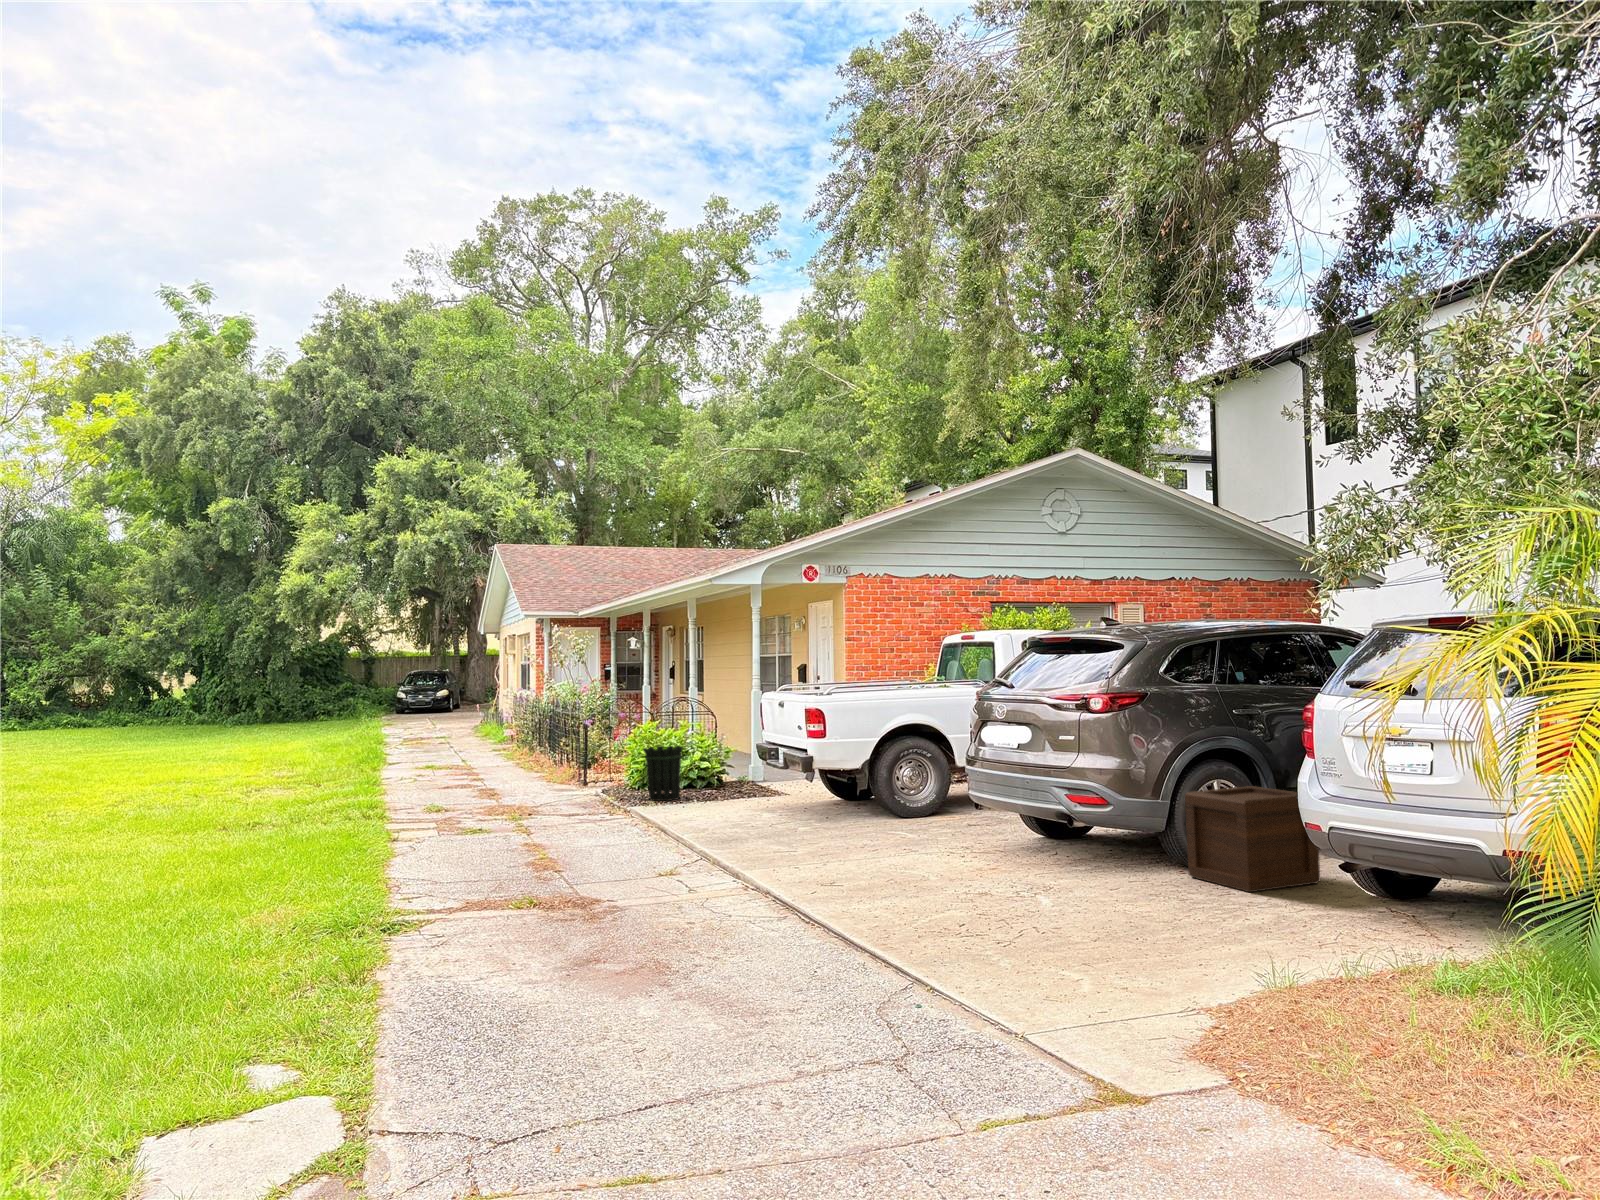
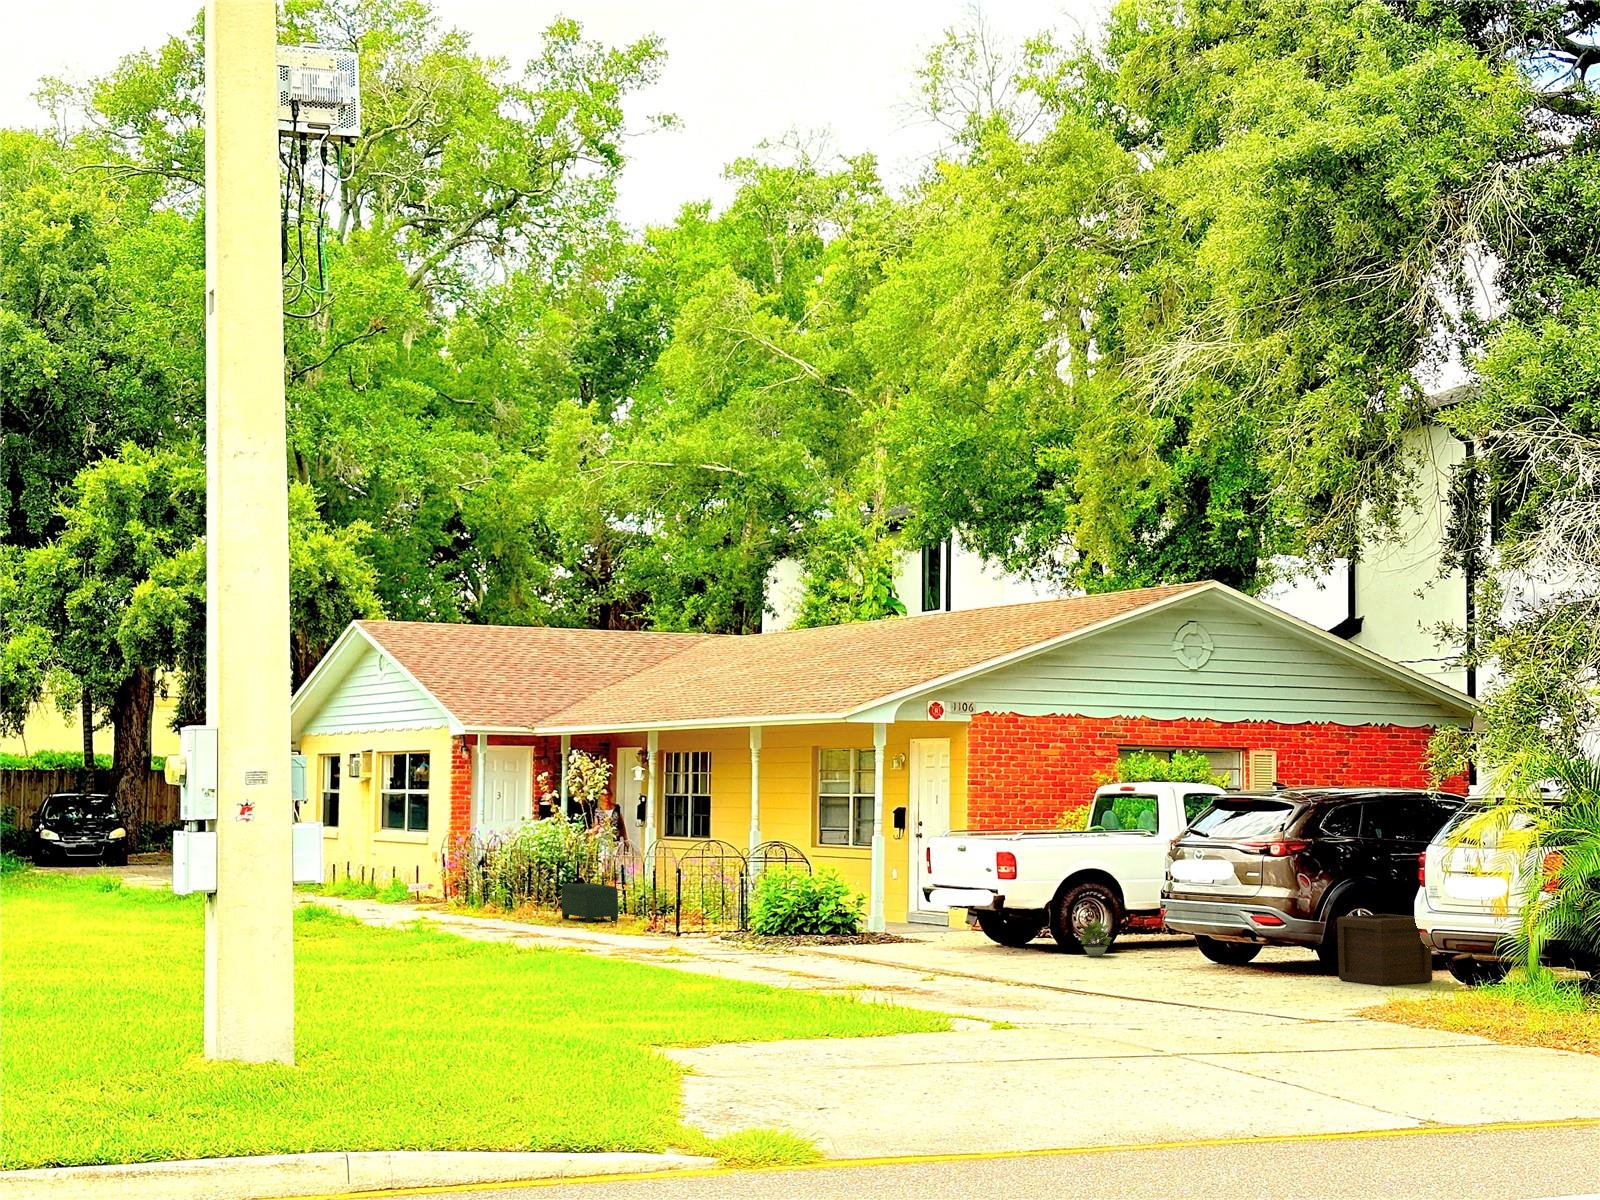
bench: none [518,735,556,771] -> present [562,883,618,923]
waste bin: present [643,746,683,801] -> none [793,890,834,945]
potted plant: none [903,782,938,822] -> present [1080,920,1112,957]

